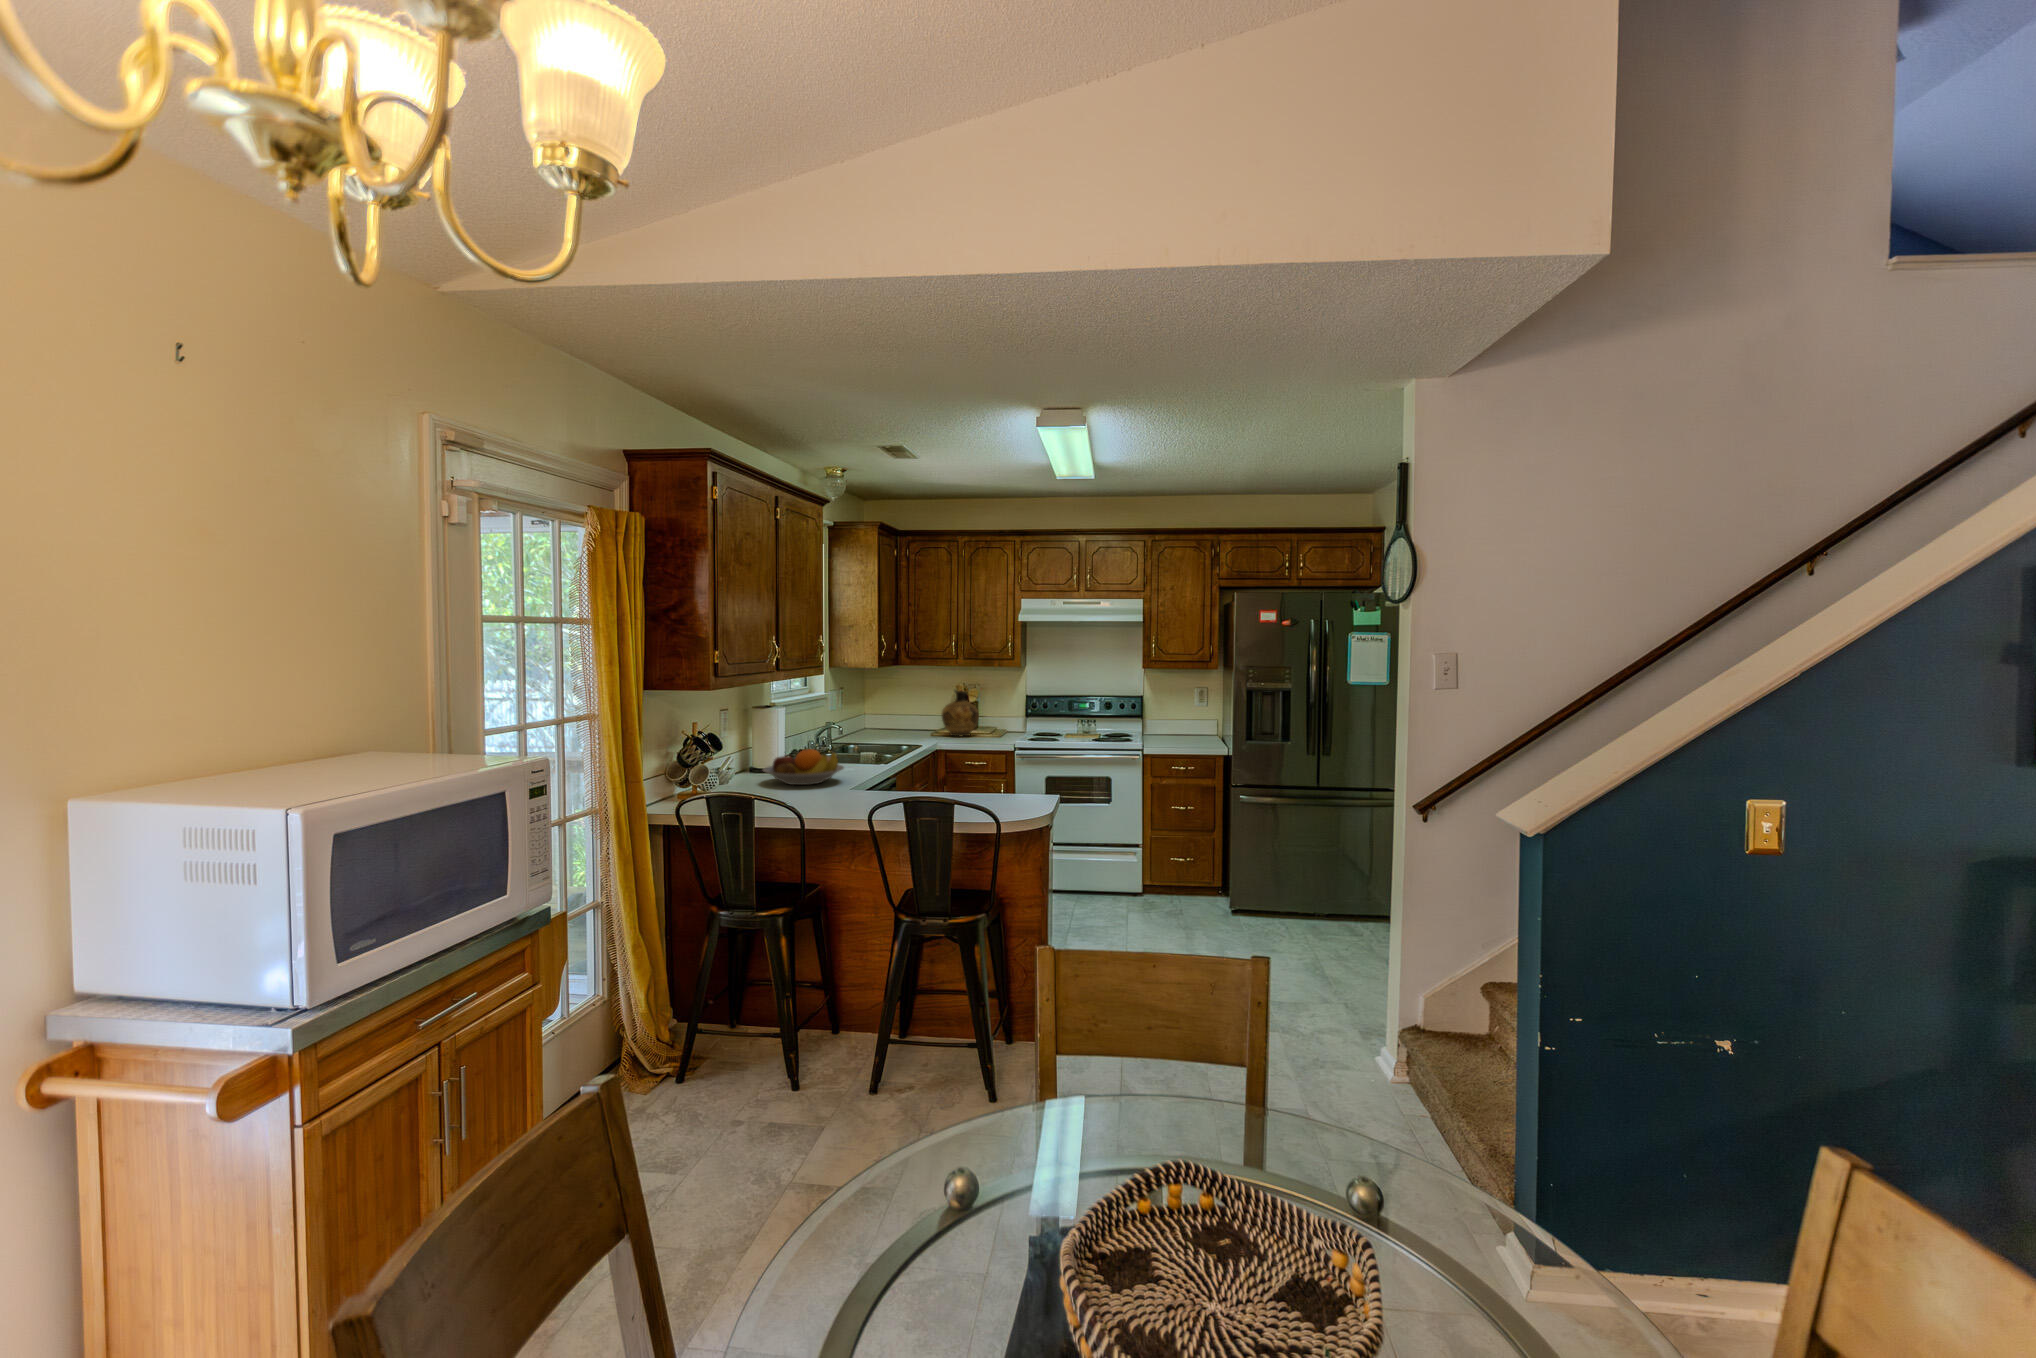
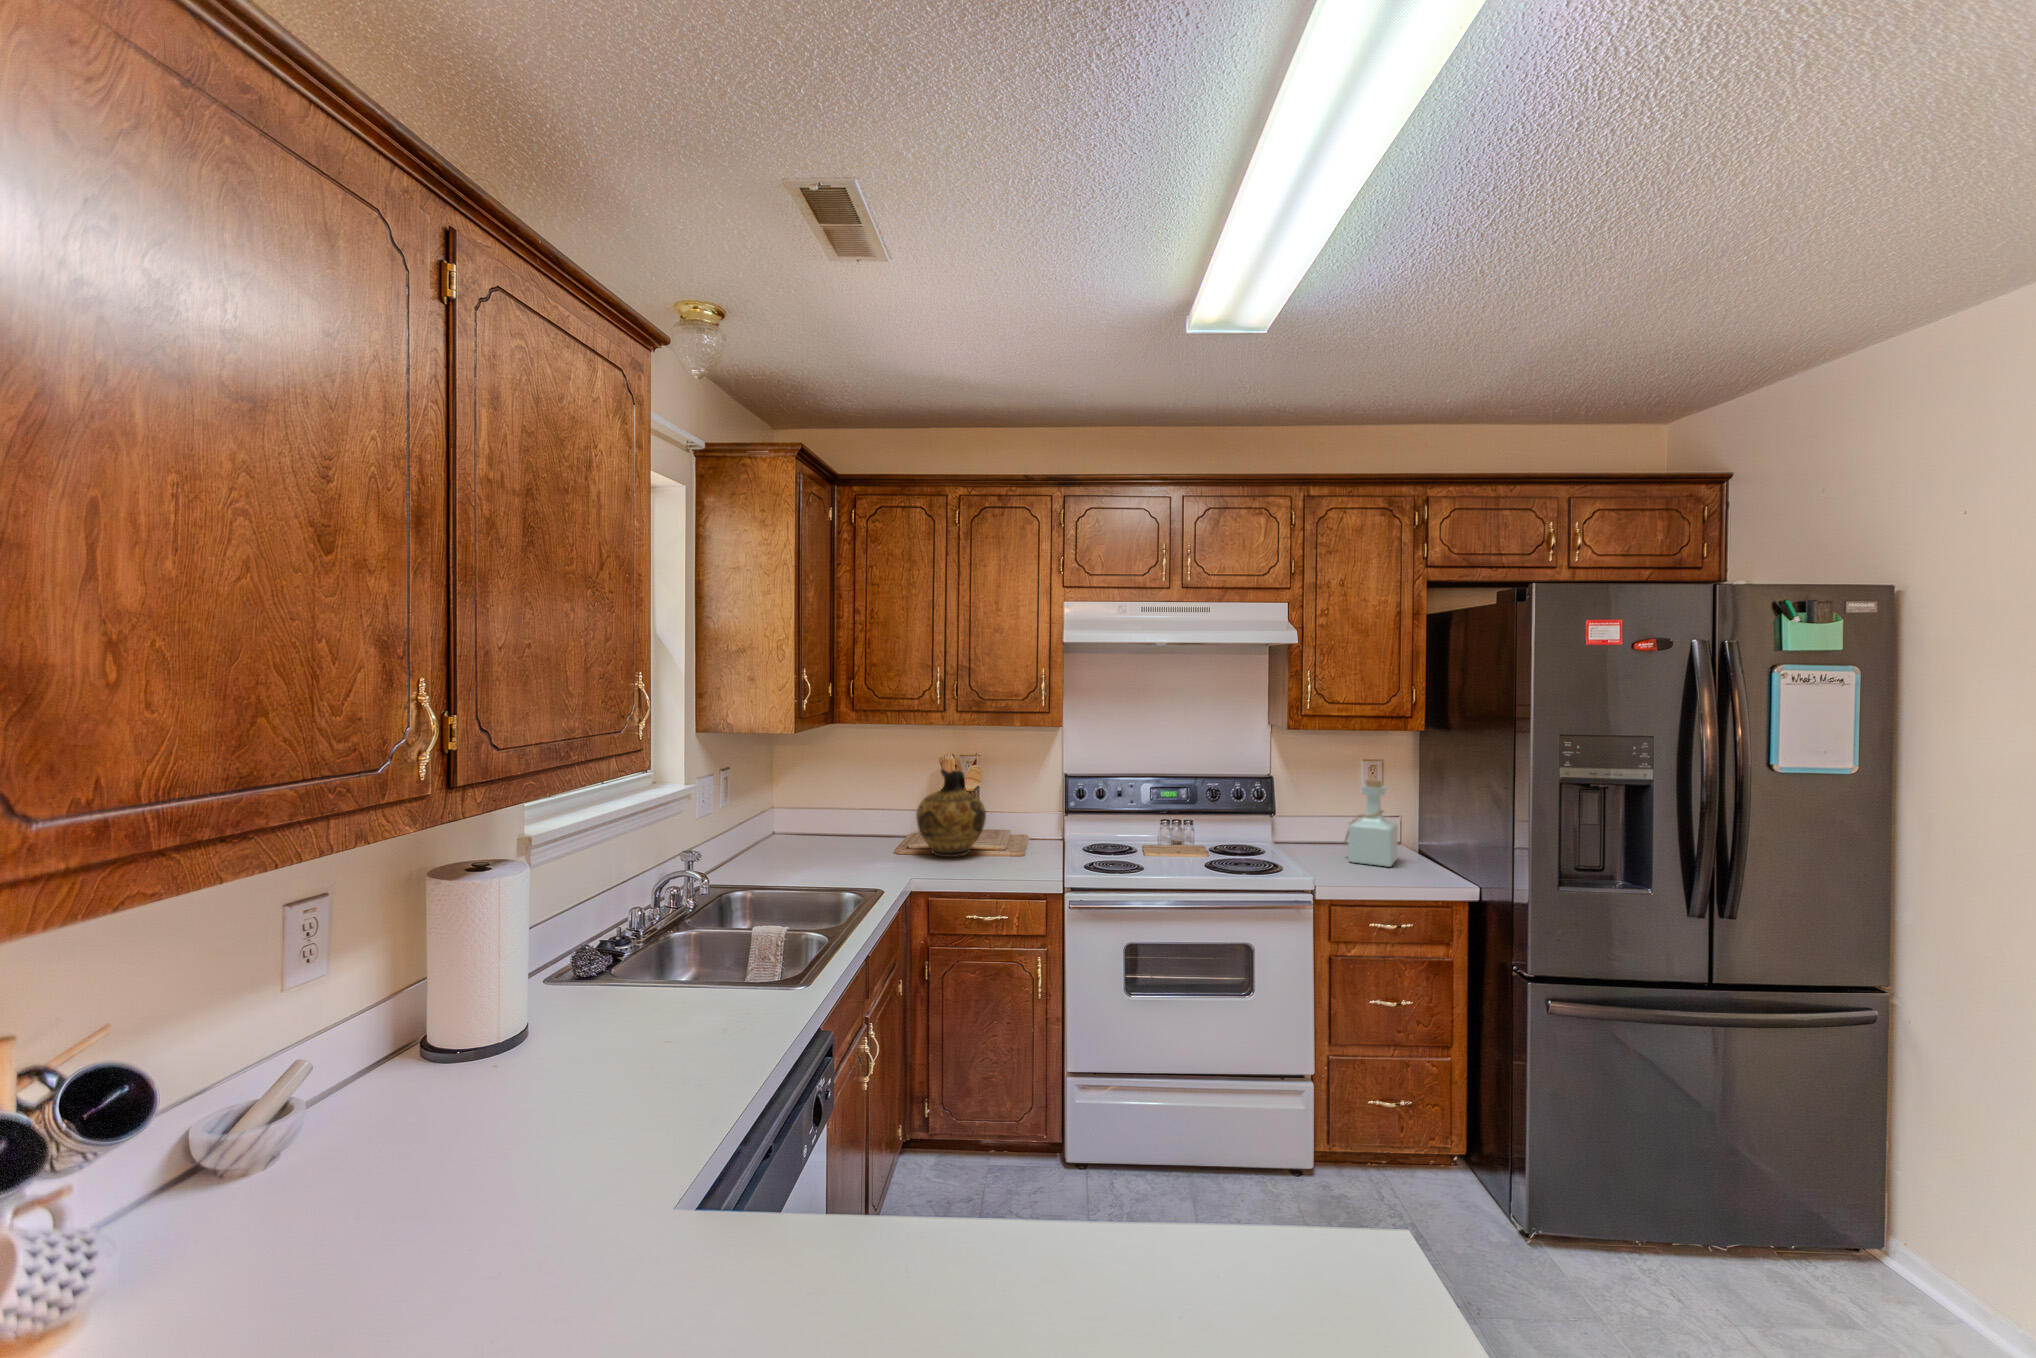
bottle: none [1176,696,1205,743] -> present [1344,780,1398,867]
fruit bowl: present [763,749,844,785] -> none [353,1036,665,1206]

